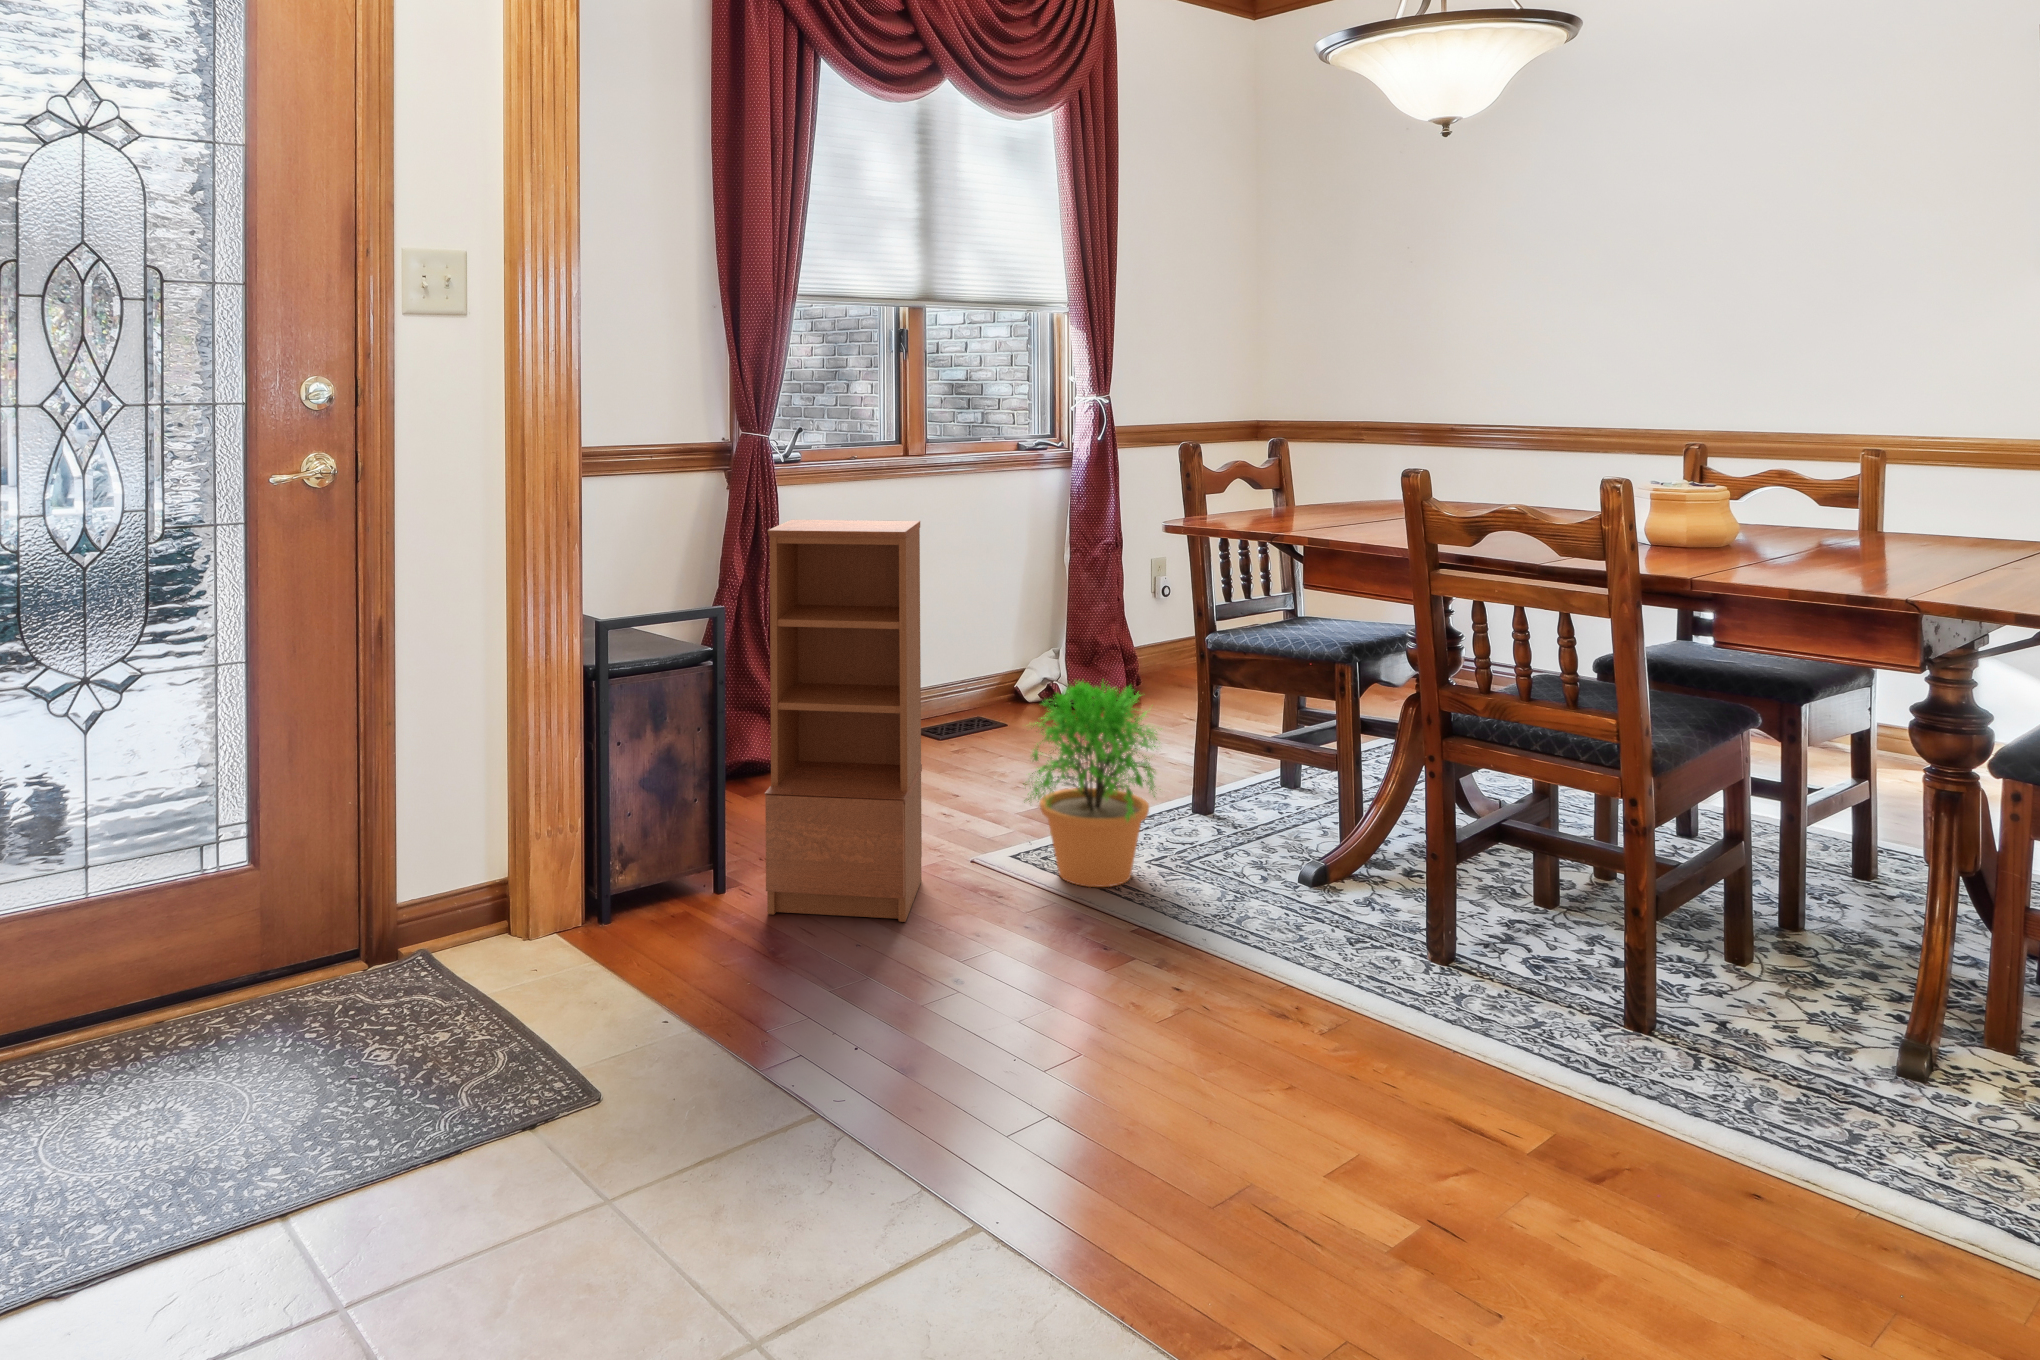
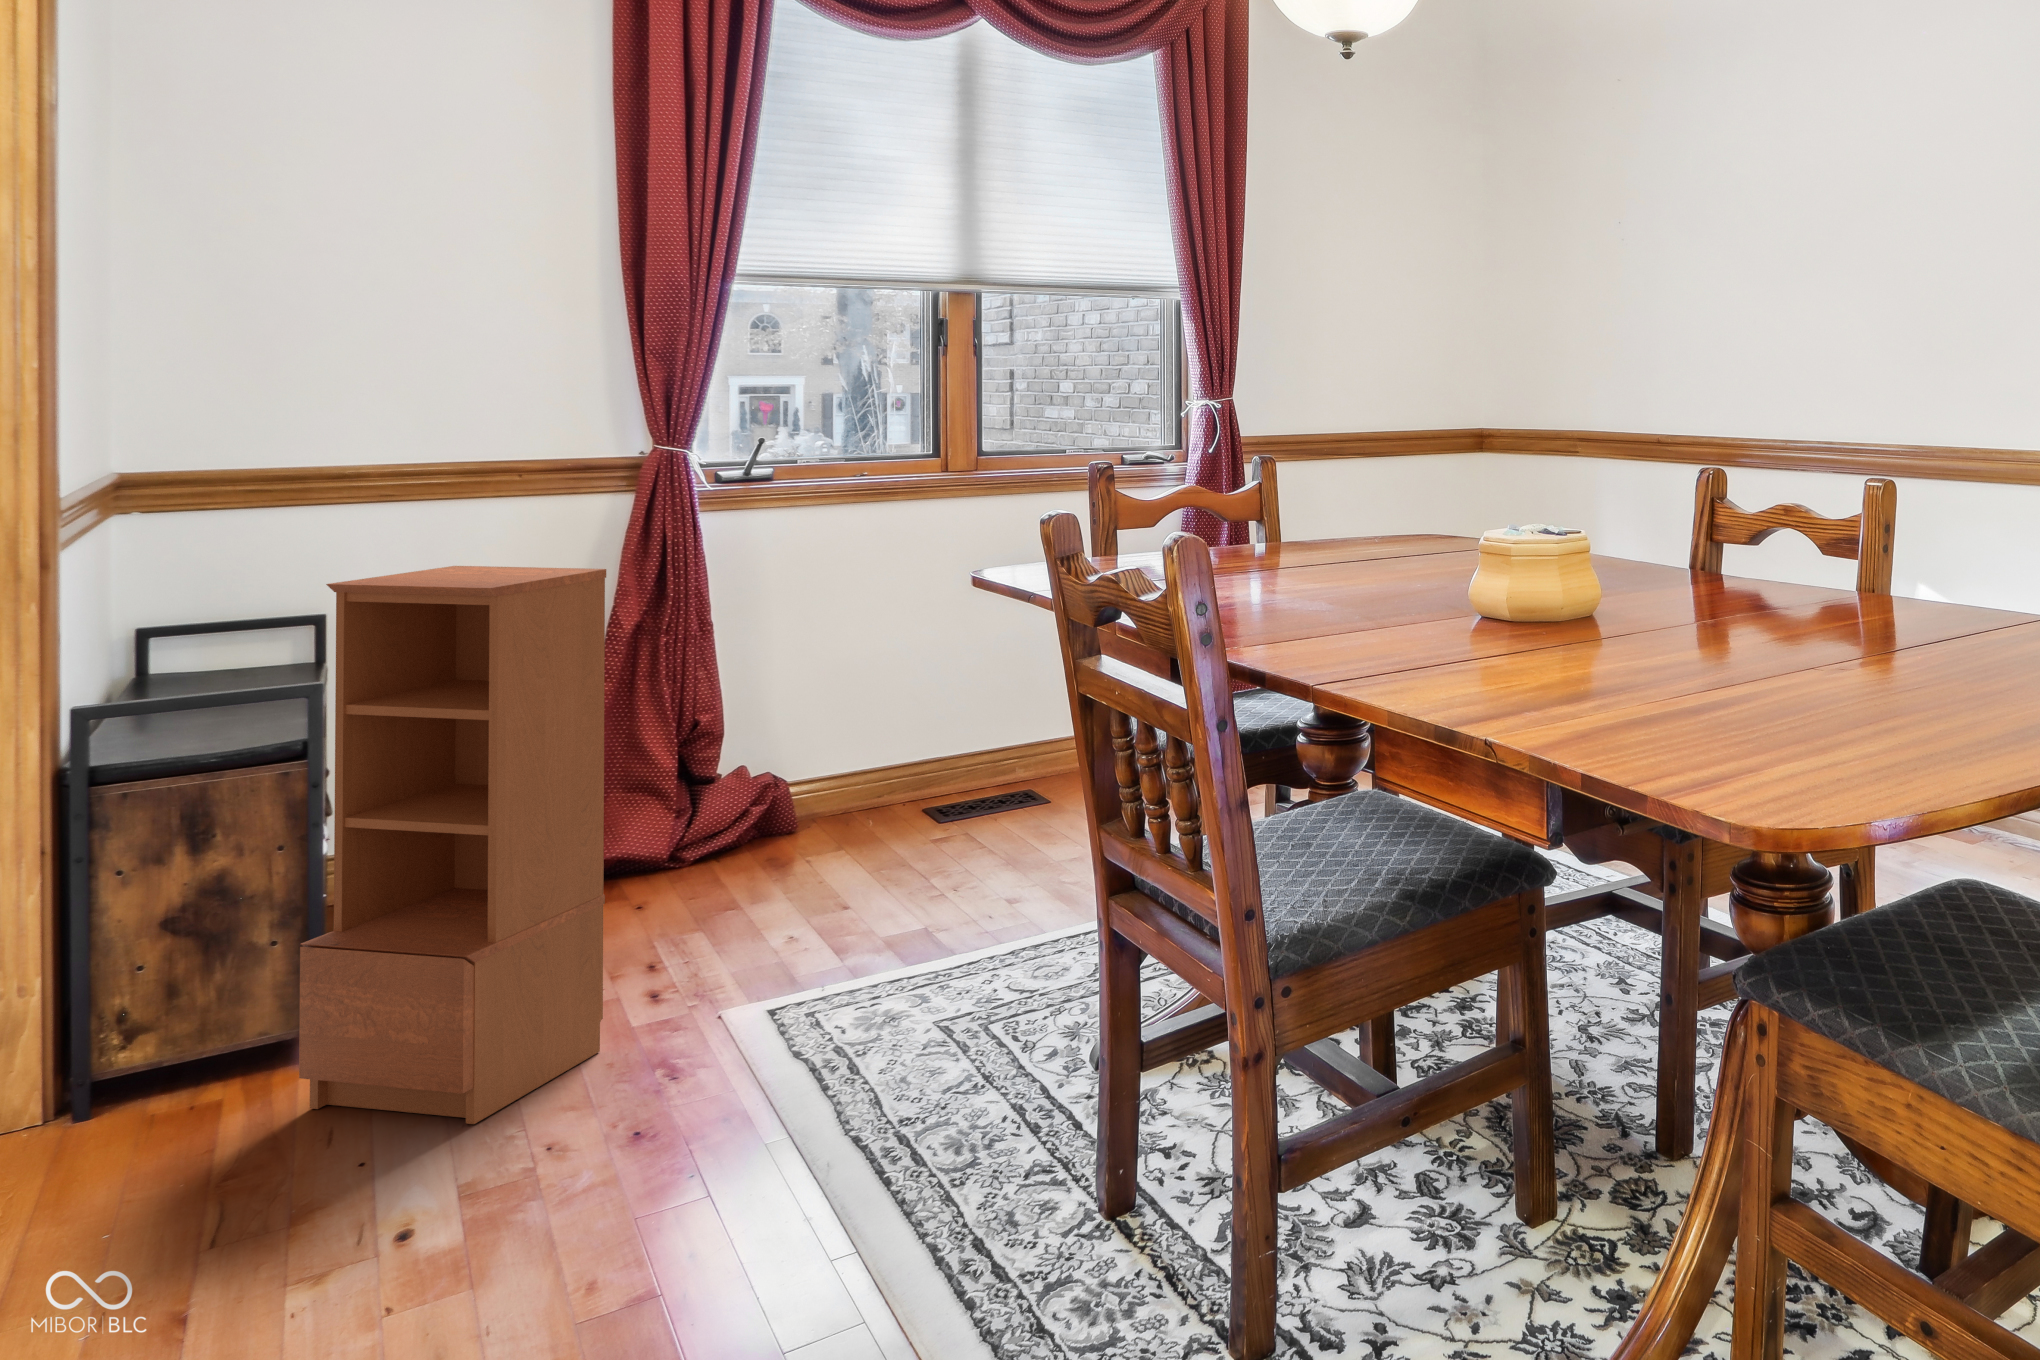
potted plant: present [1025,682,1159,887] -> none [726,779,963,1065]

